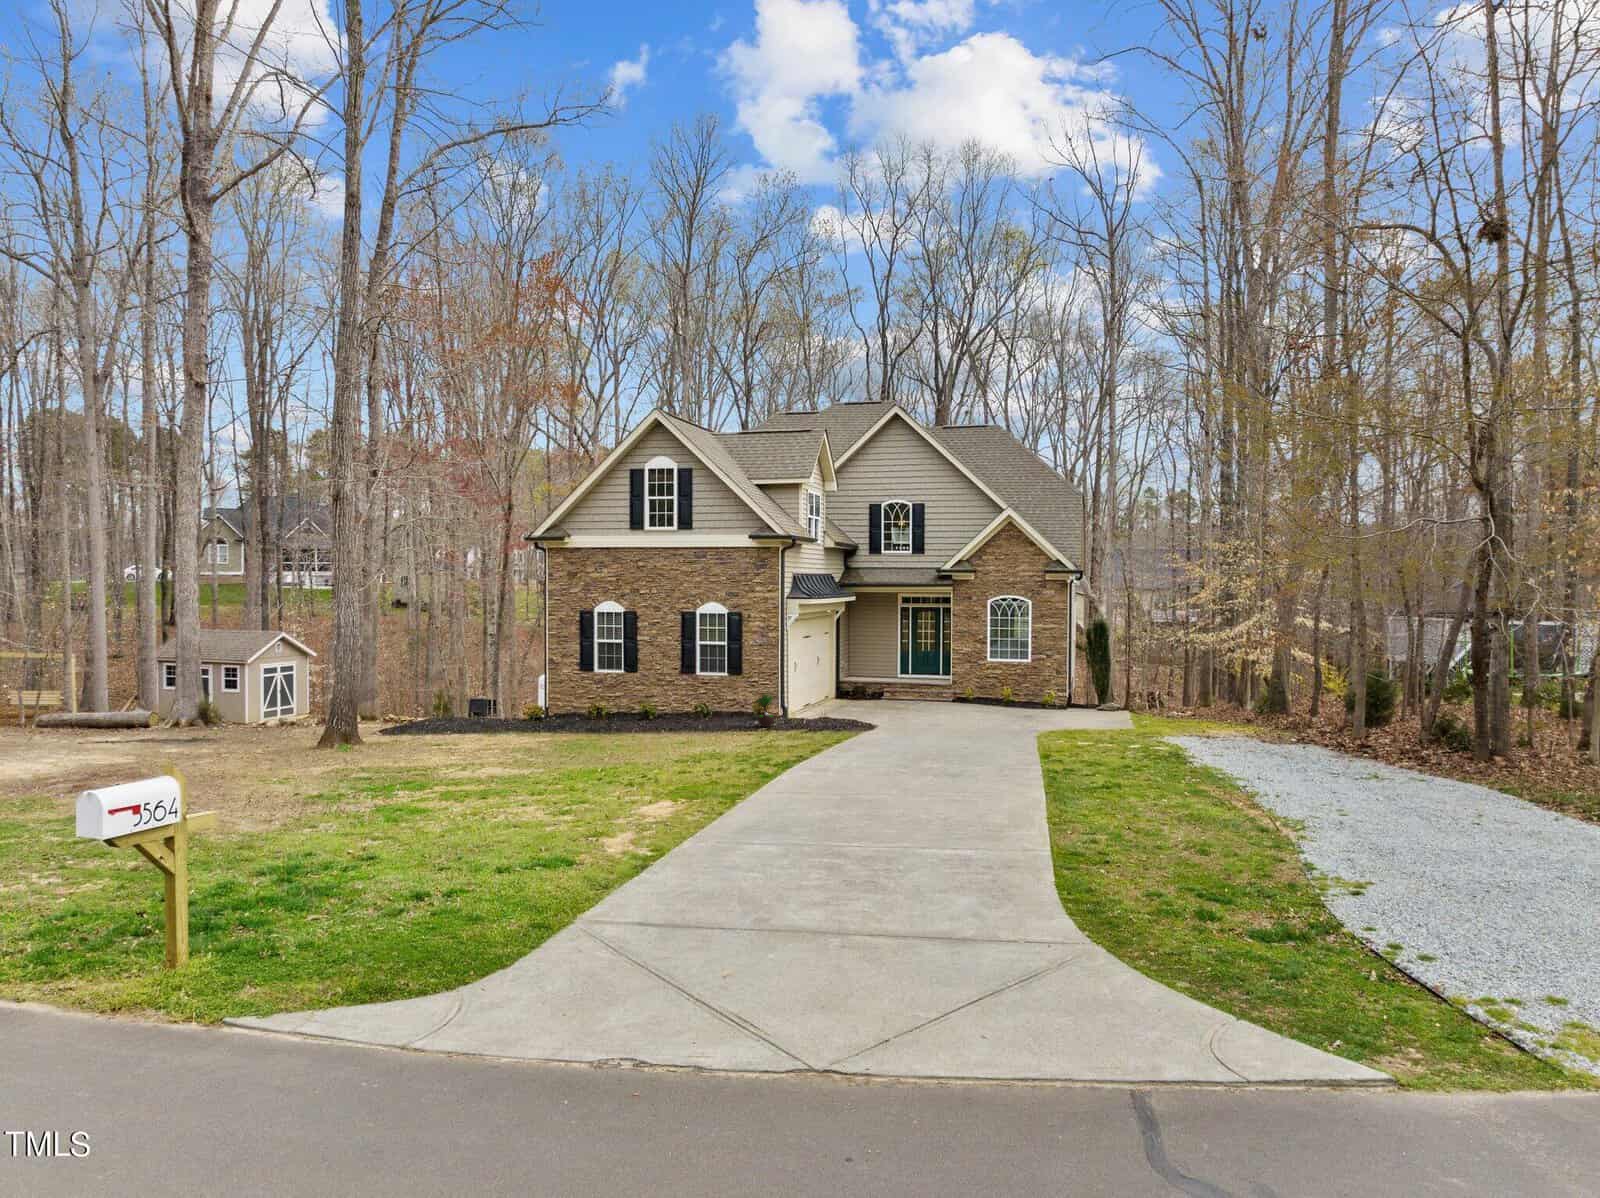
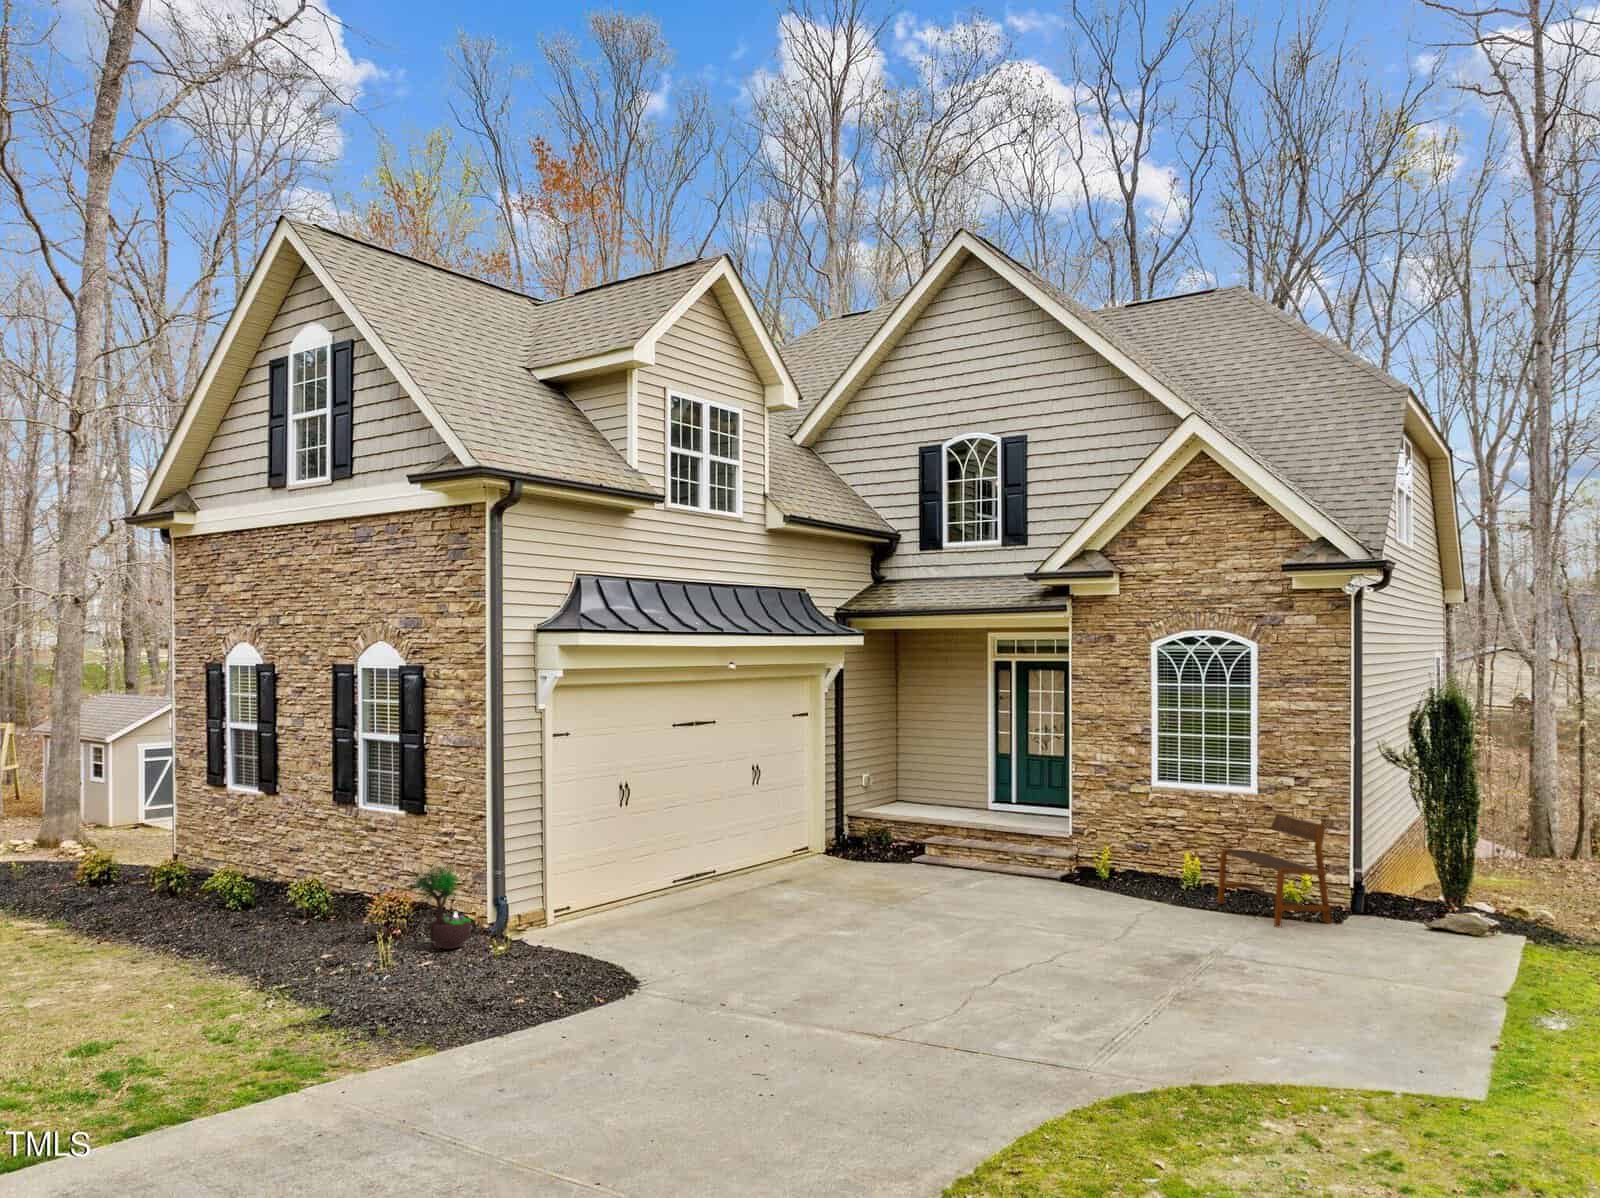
bench: none [1016,667,1060,709] -> present [1218,814,1331,927]

